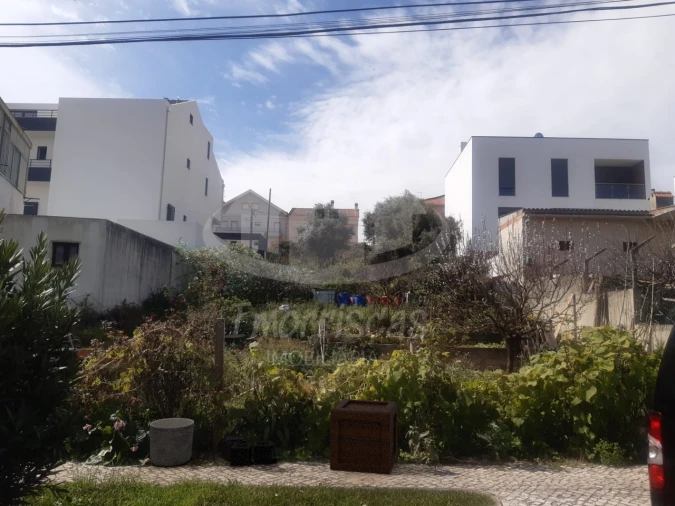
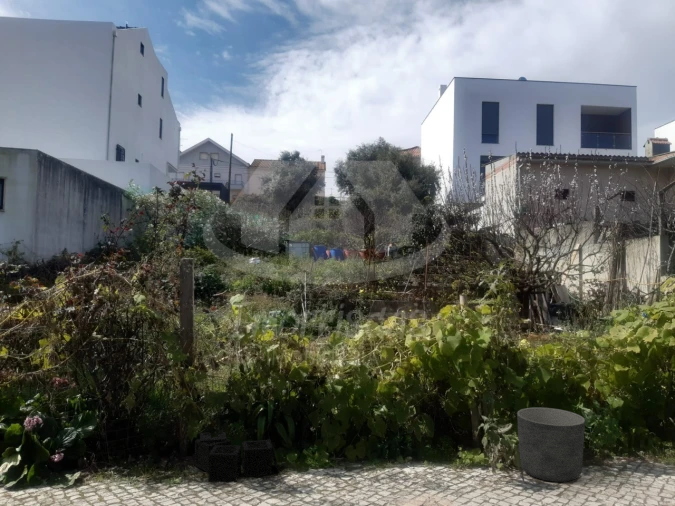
wooden crate: present [330,399,398,474] -> none [363,375,457,491]
planter: present [150,418,194,466] -> present [517,408,585,482]

